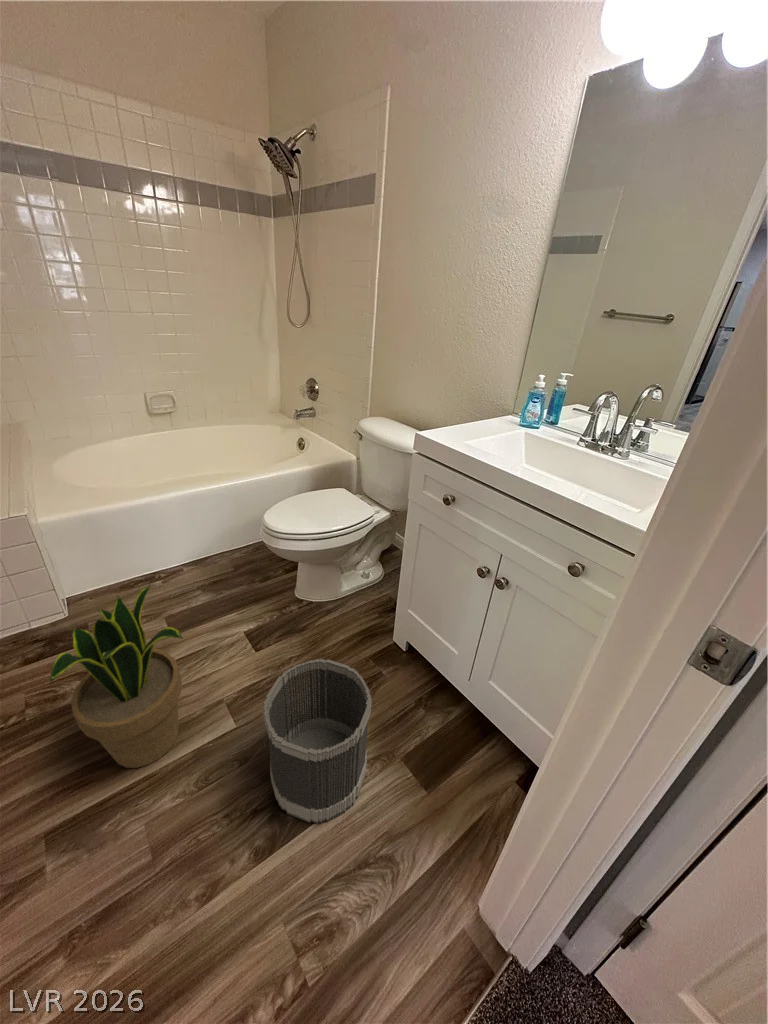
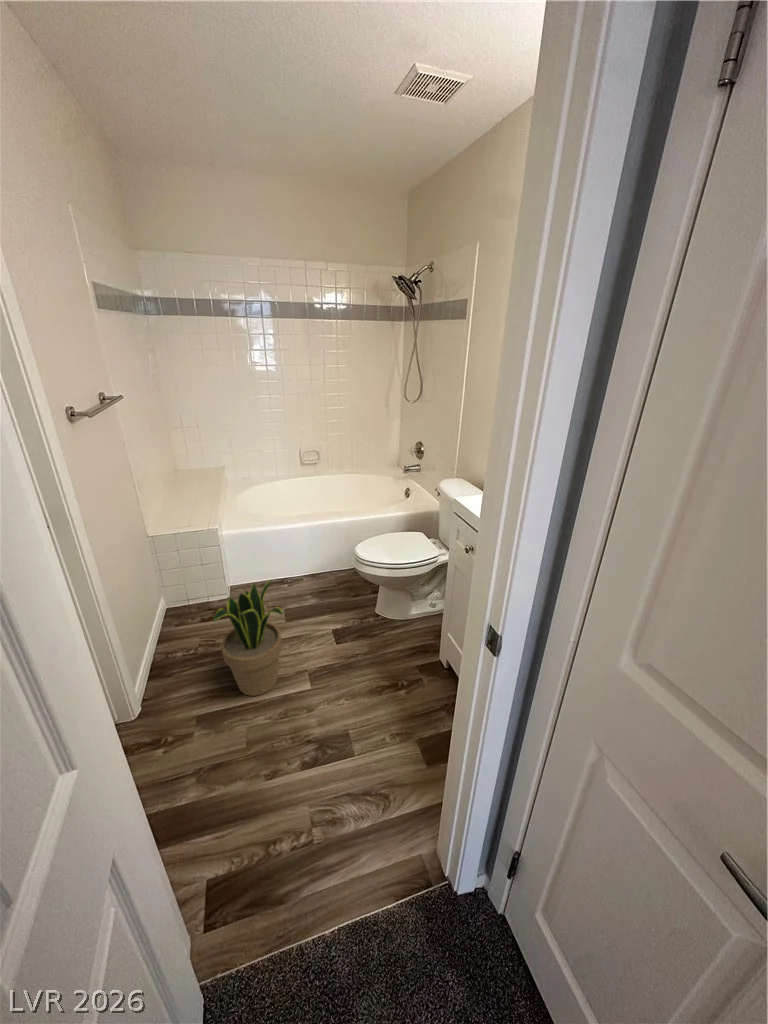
wastebasket: present [263,659,372,824] -> none [319,648,391,761]

